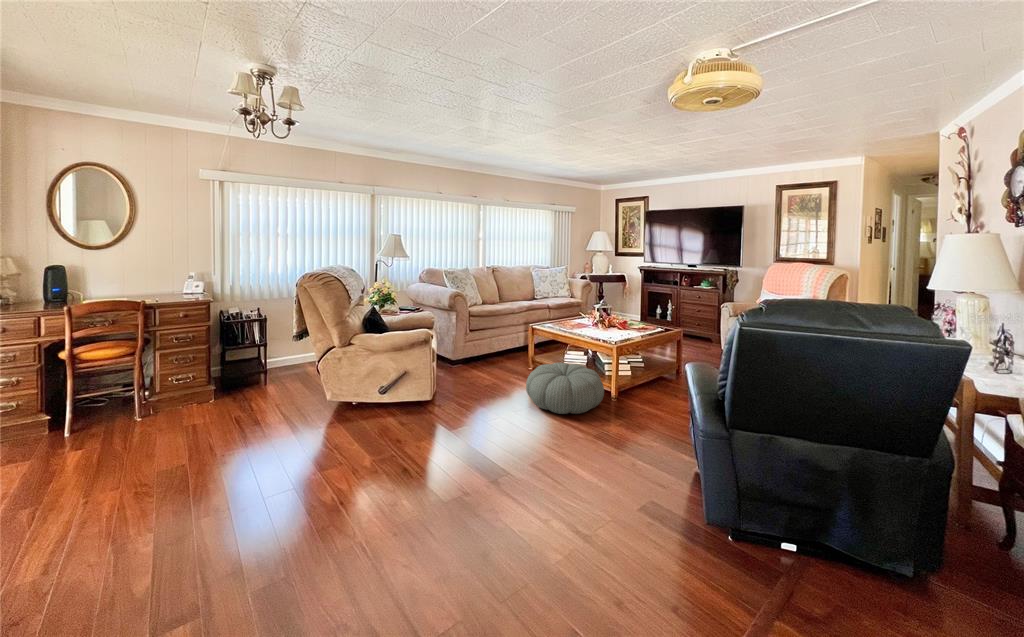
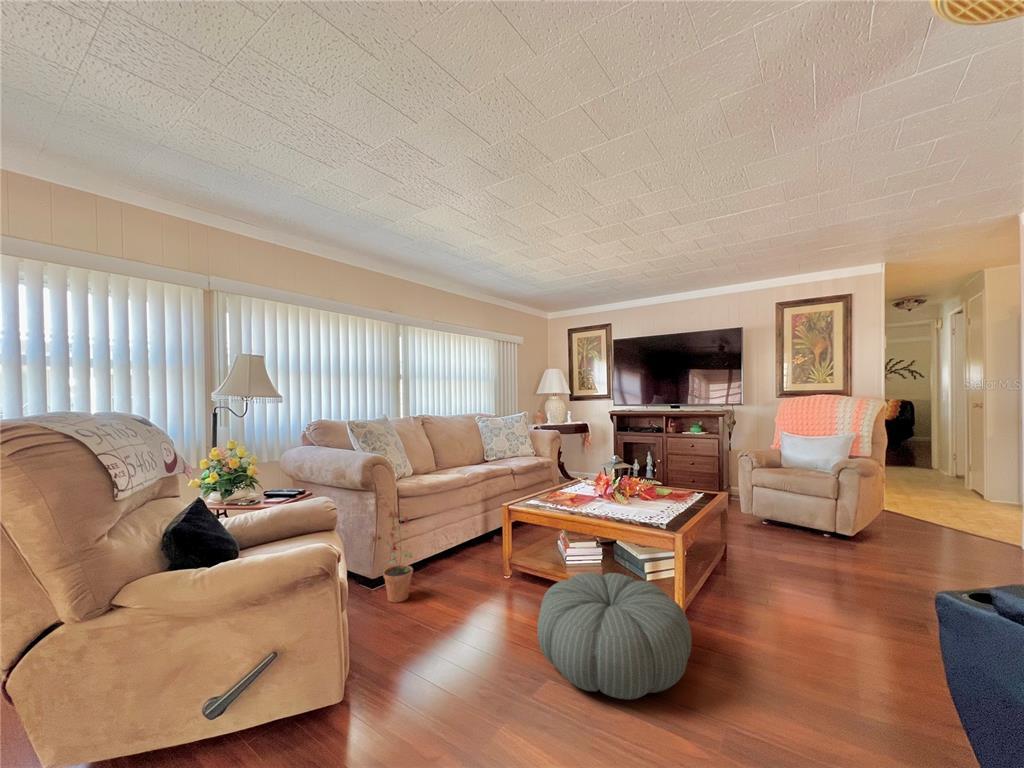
potted plant: none [454,323,476,370] -> present [373,511,413,603]

